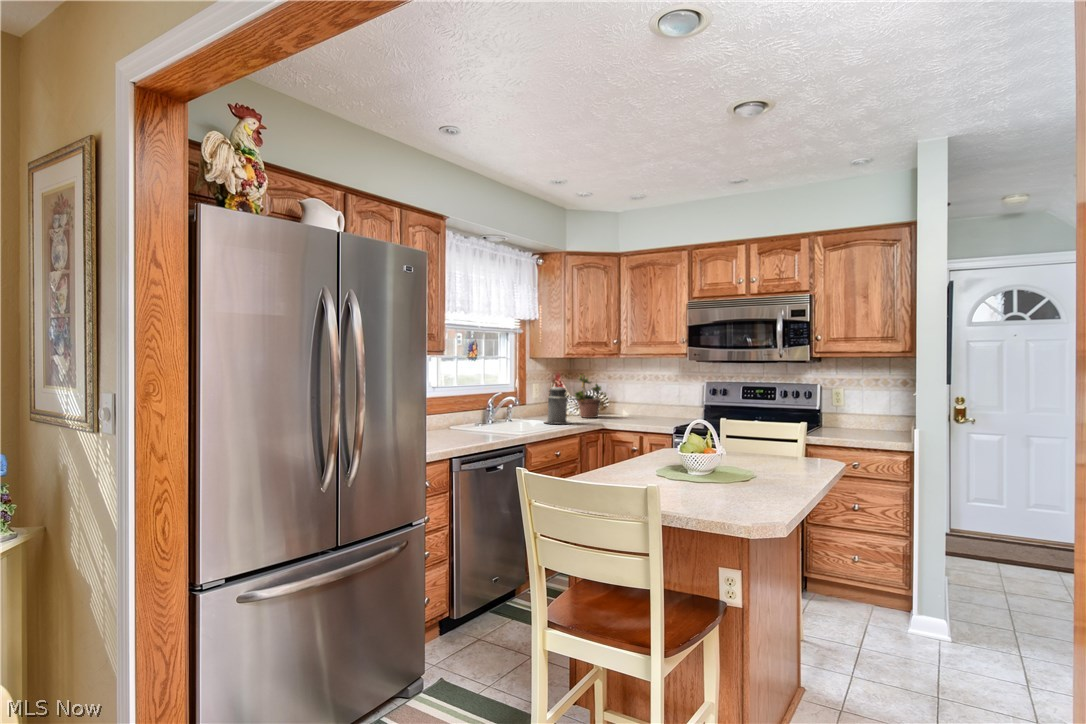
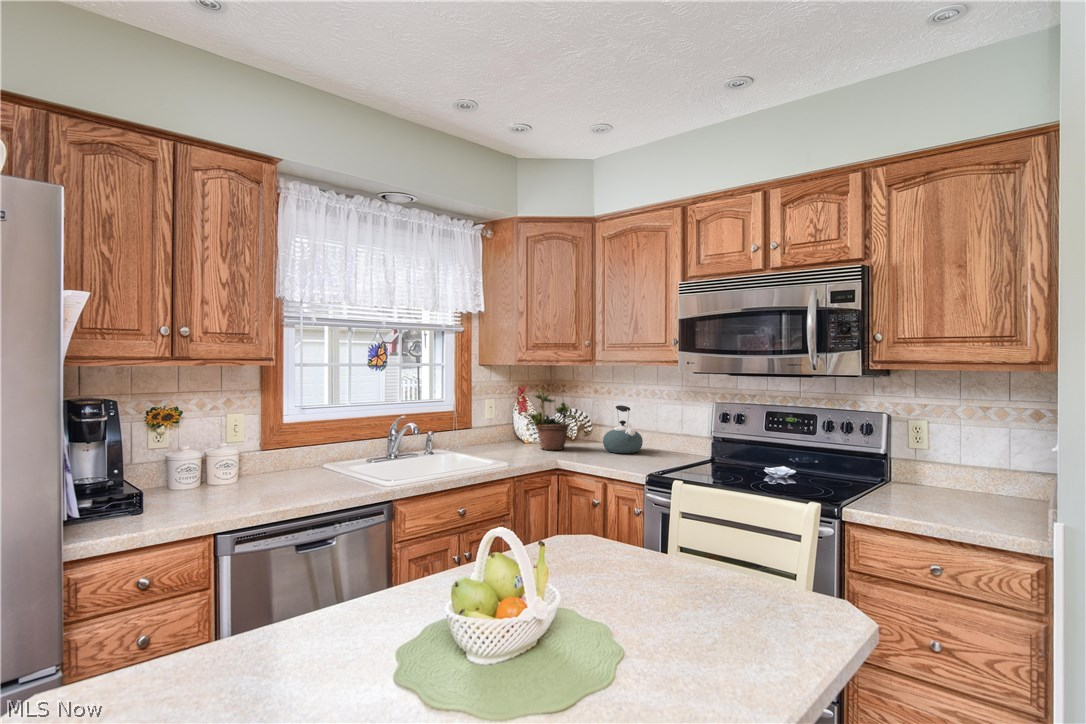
canister: present [545,385,571,424] -> none [468,405,508,463]
kettle: none [626,386,654,419] -> present [603,405,643,453]

